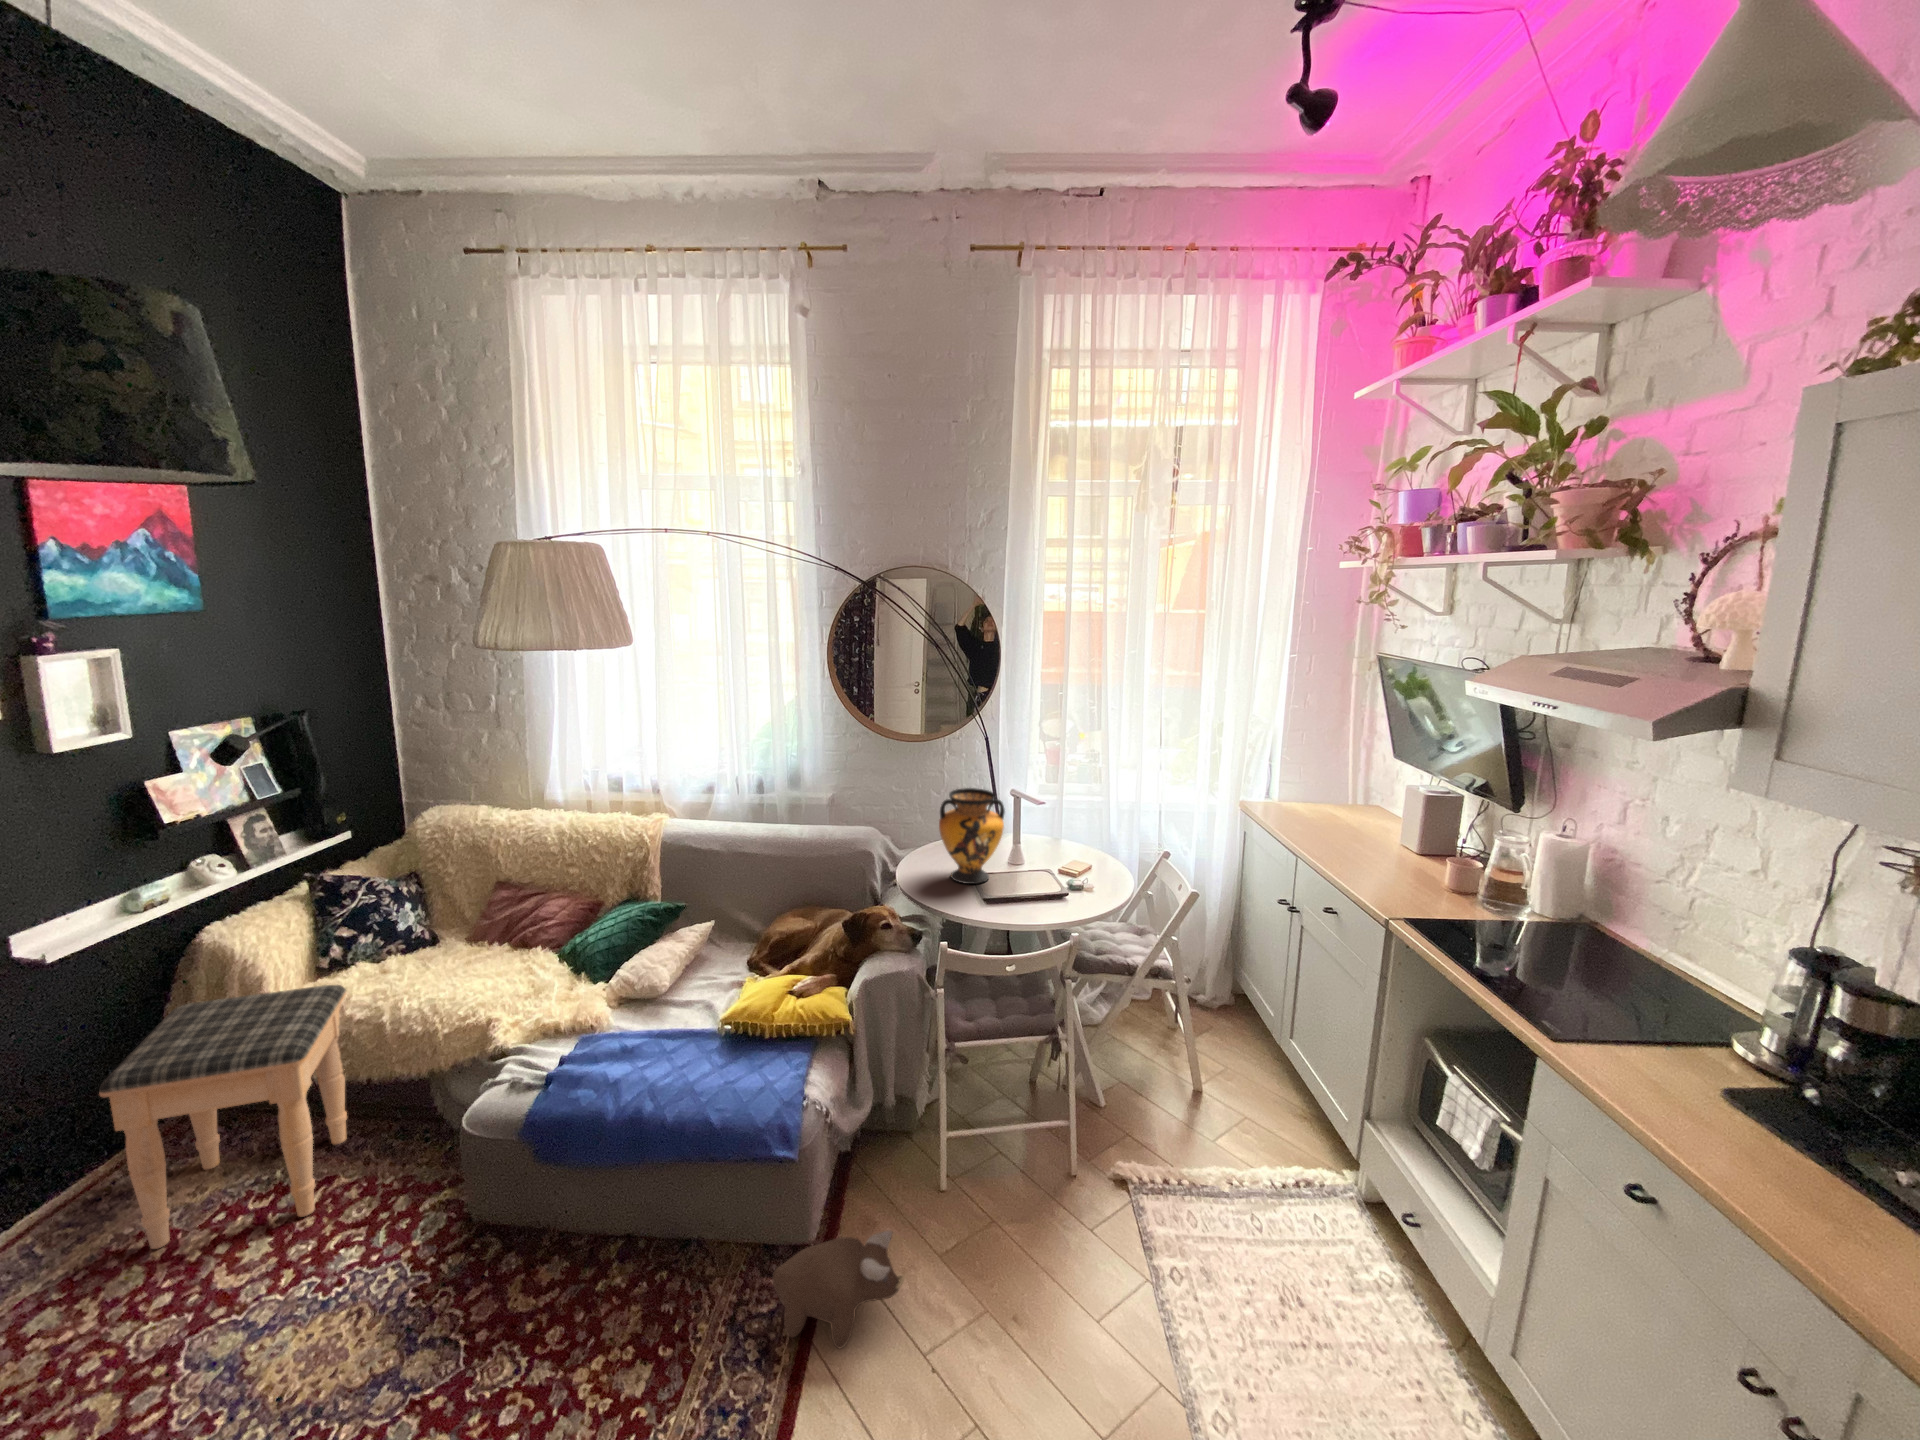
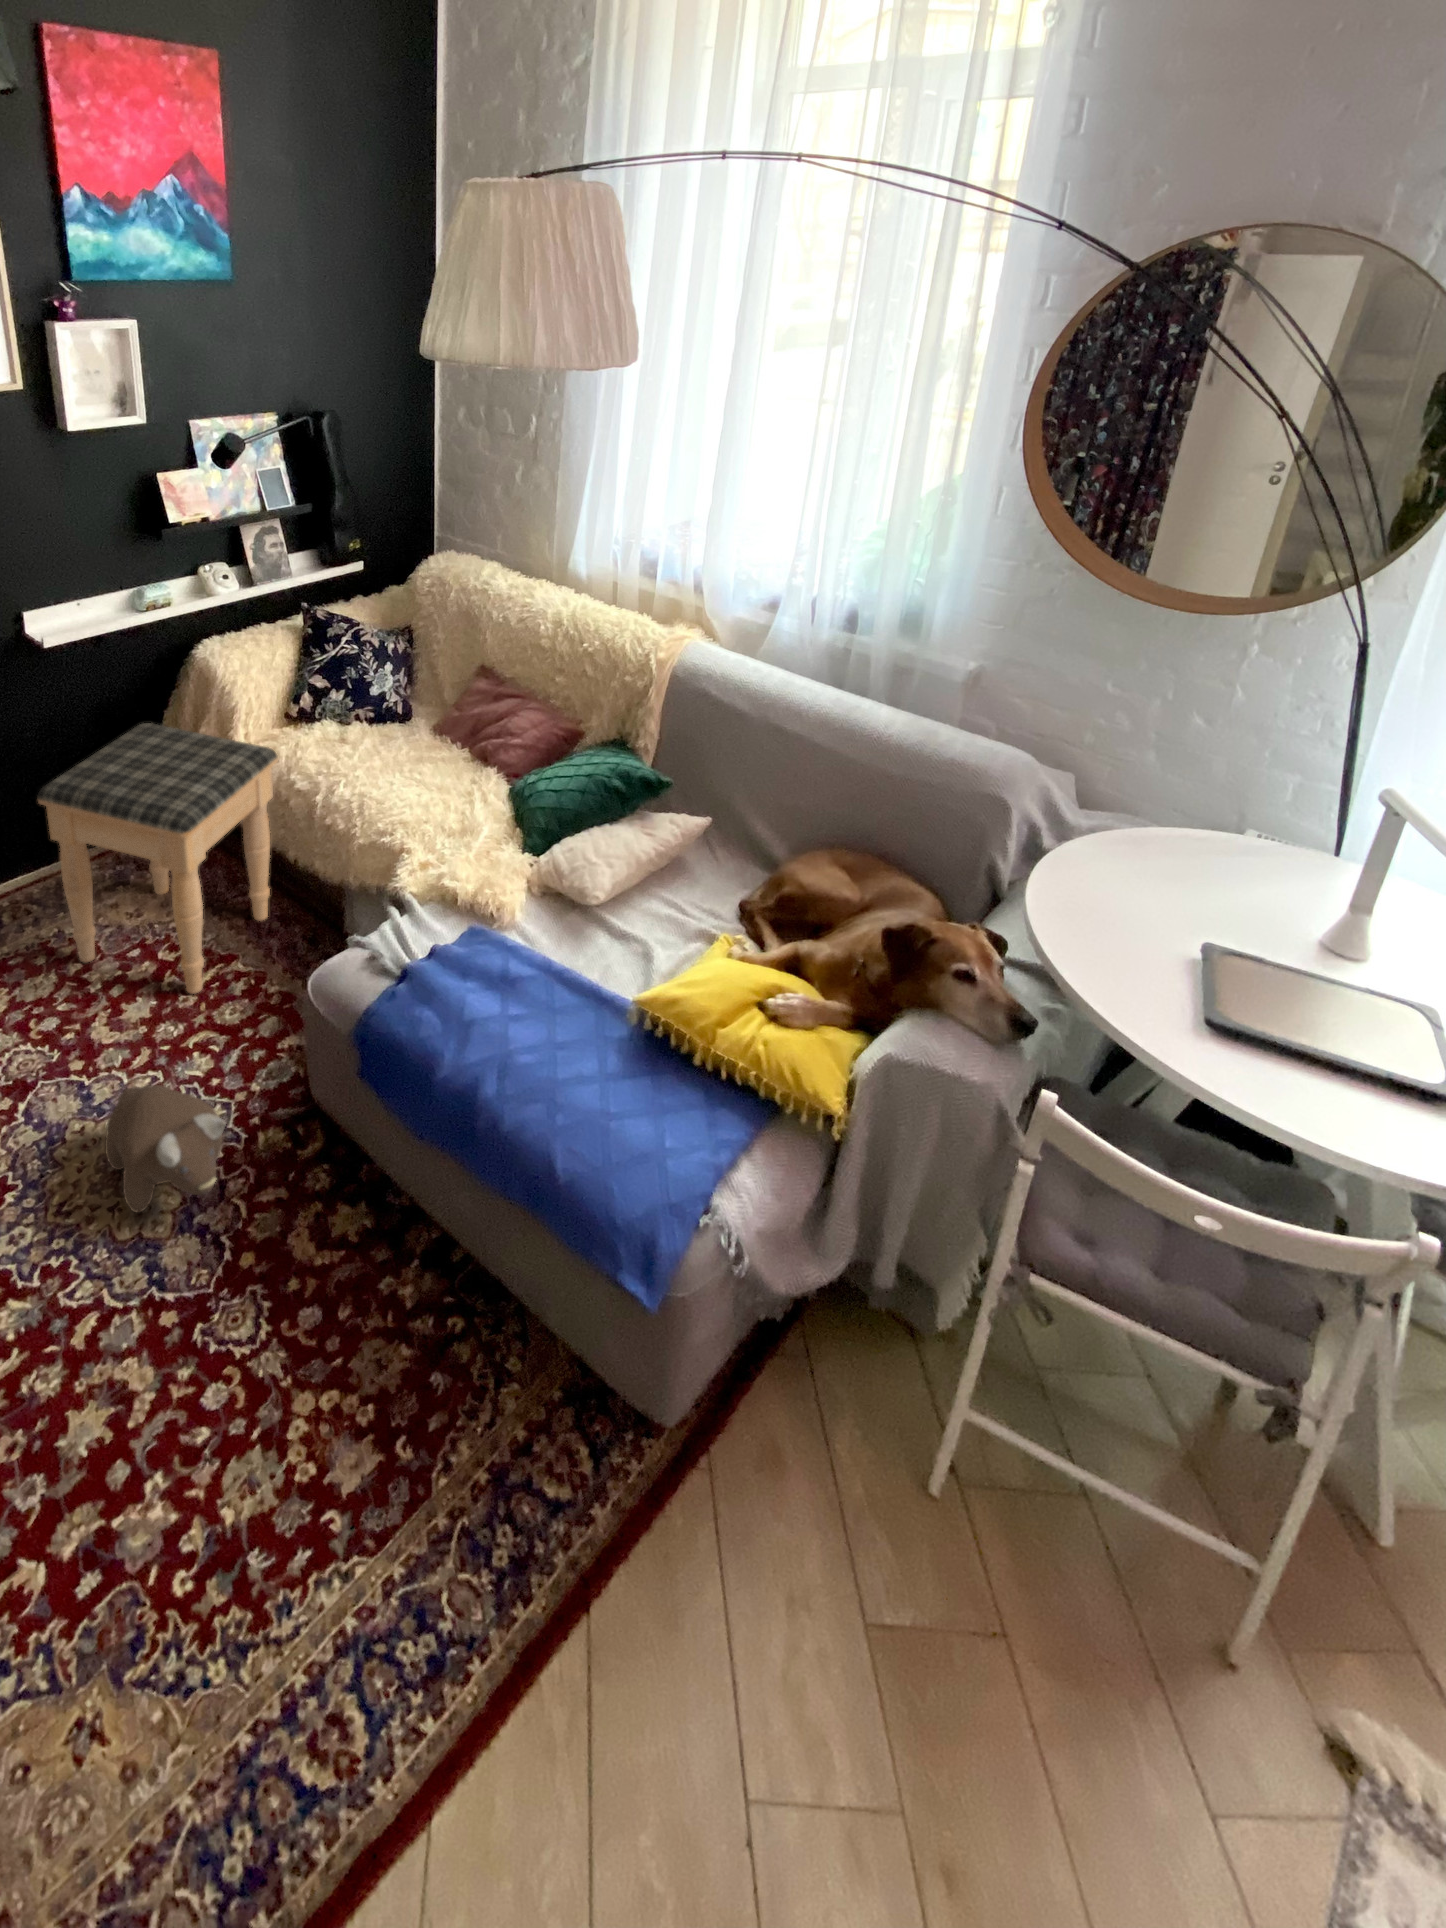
vase: present [939,788,1005,884] -> none [1145,743,1333,958]
plush toy: present [772,1231,904,1349] -> present [105,1085,225,1213]

